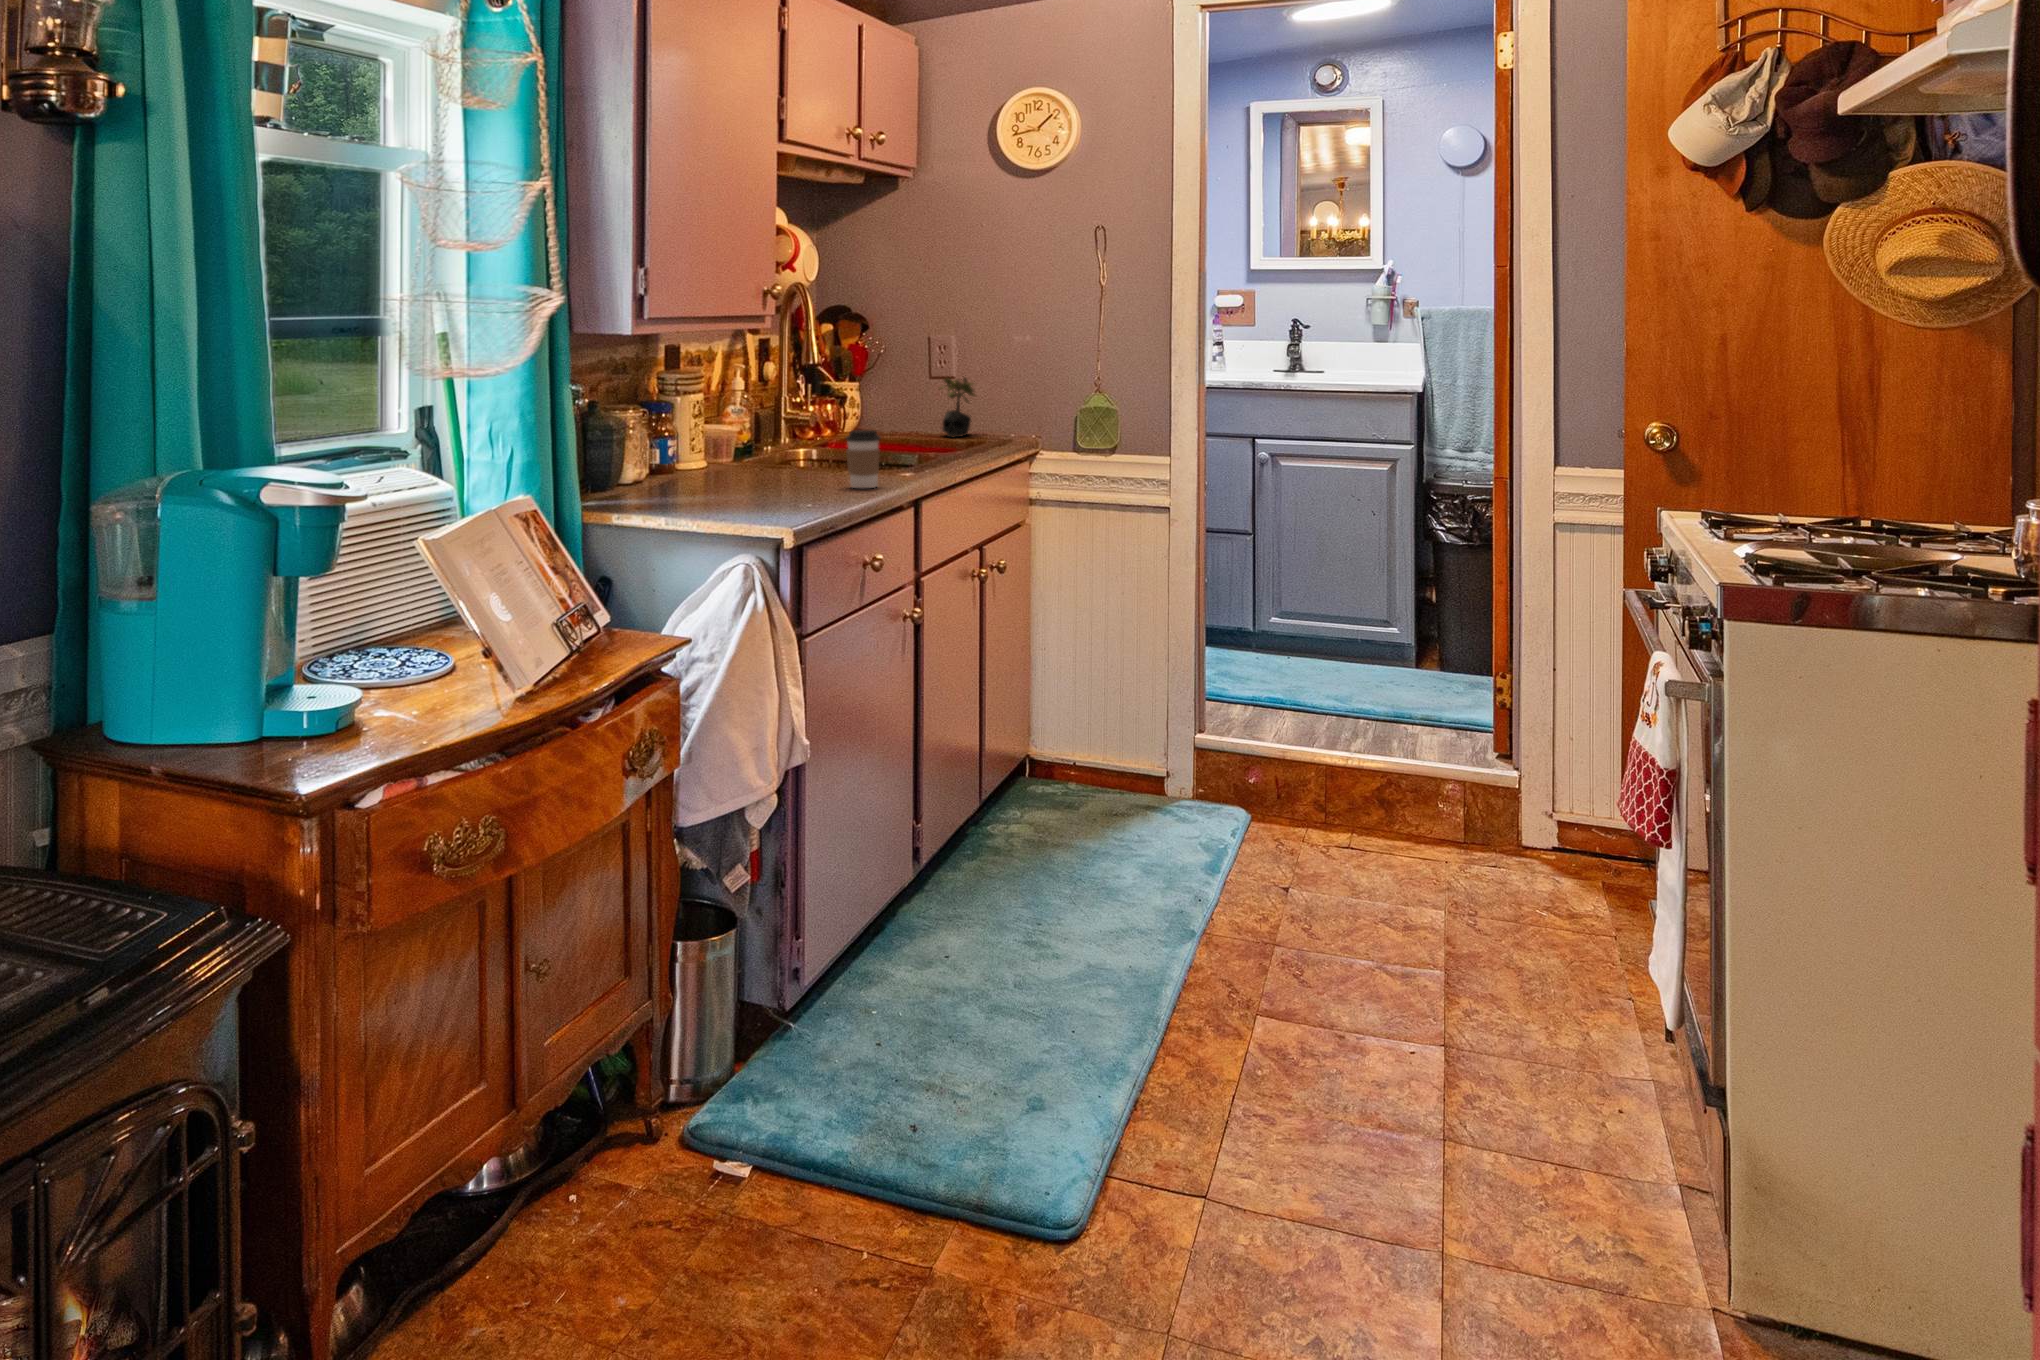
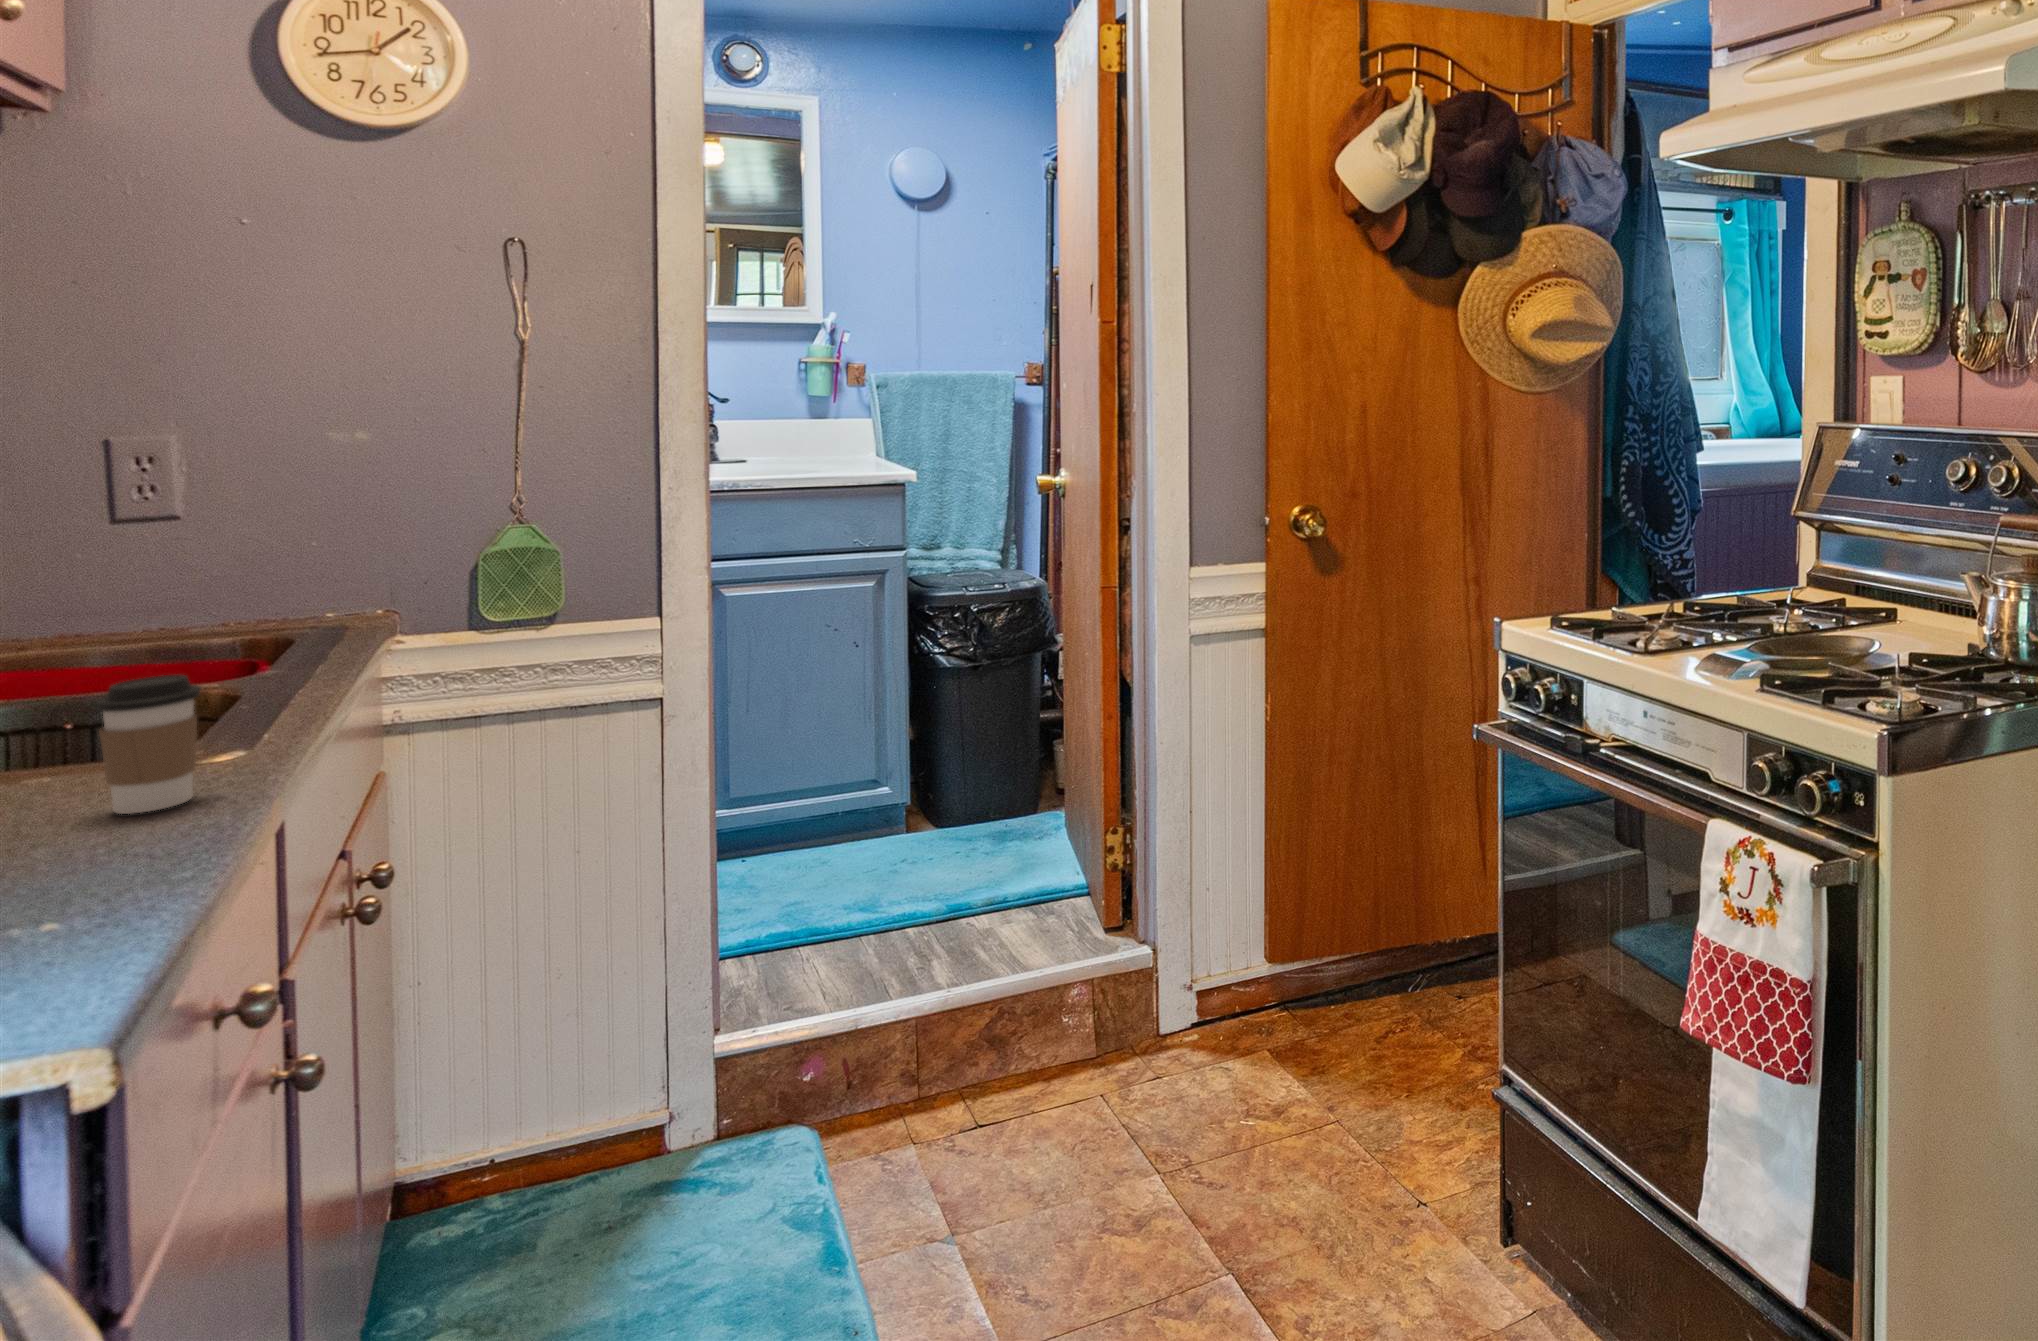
succulent plant: present [942,378,976,437] -> none [162,516,265,644]

